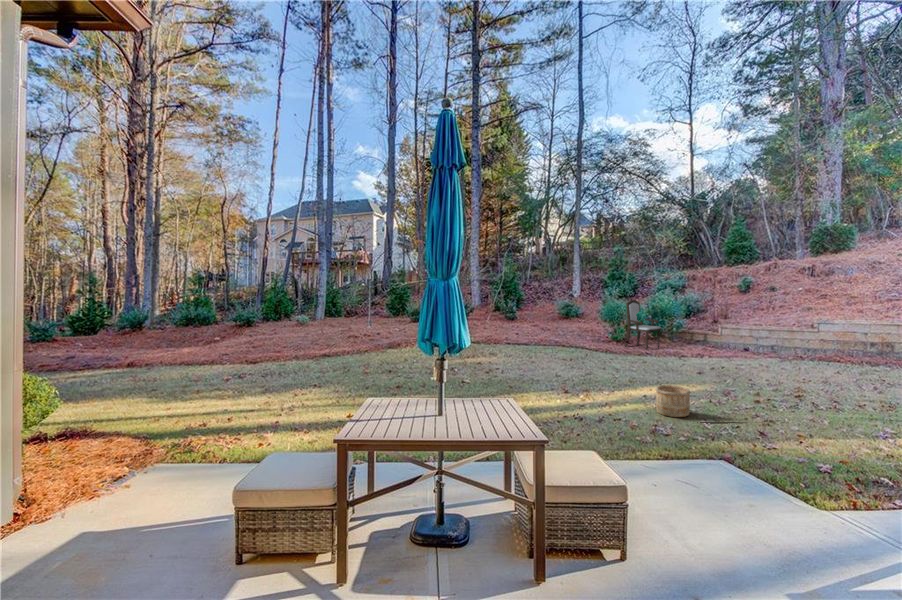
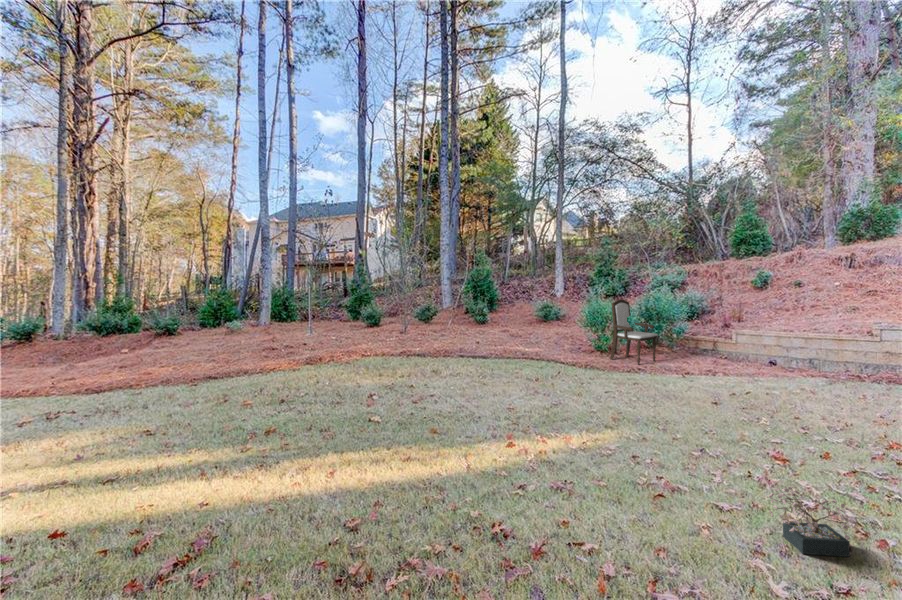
wooden bucket: present [655,385,690,417] -> none [646,475,727,563]
decorative plant: none [711,386,748,416] -> present [769,482,855,557]

